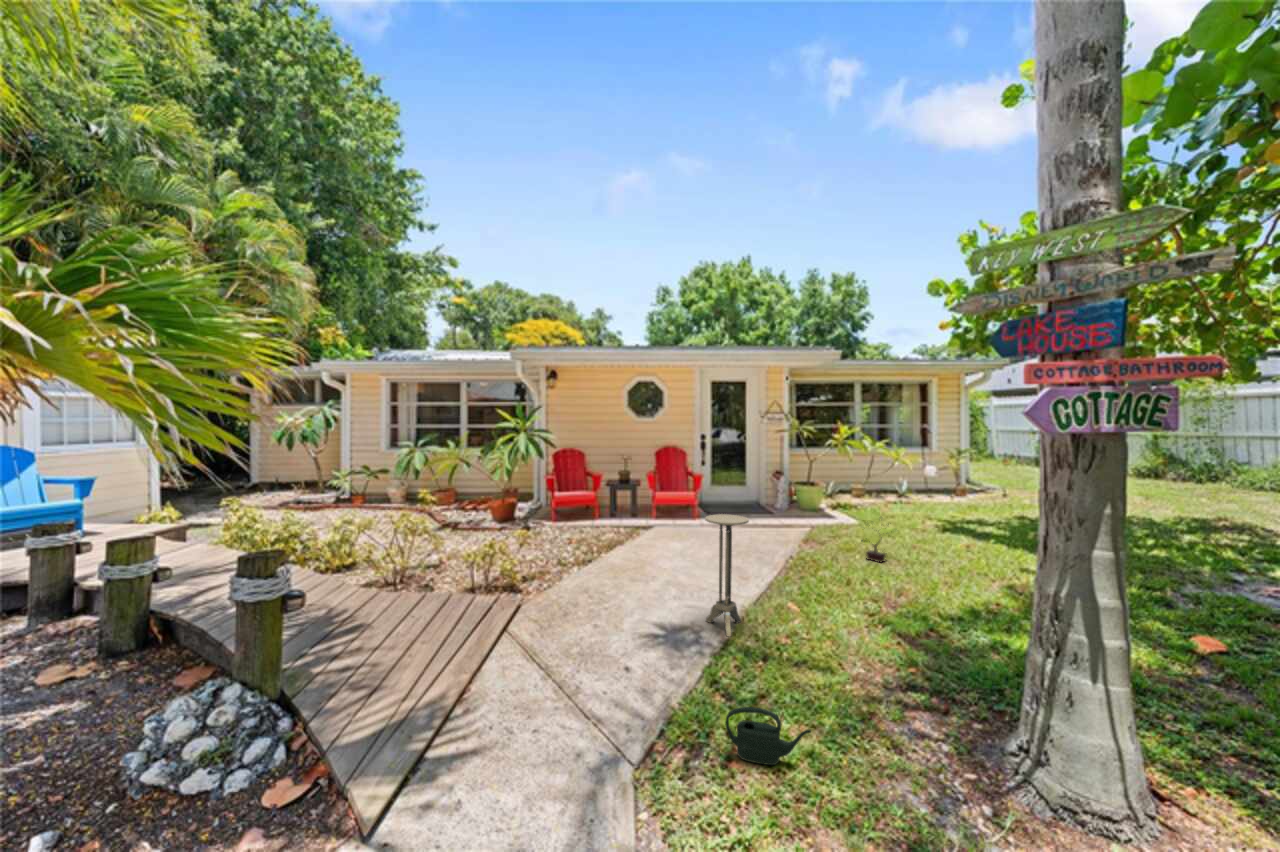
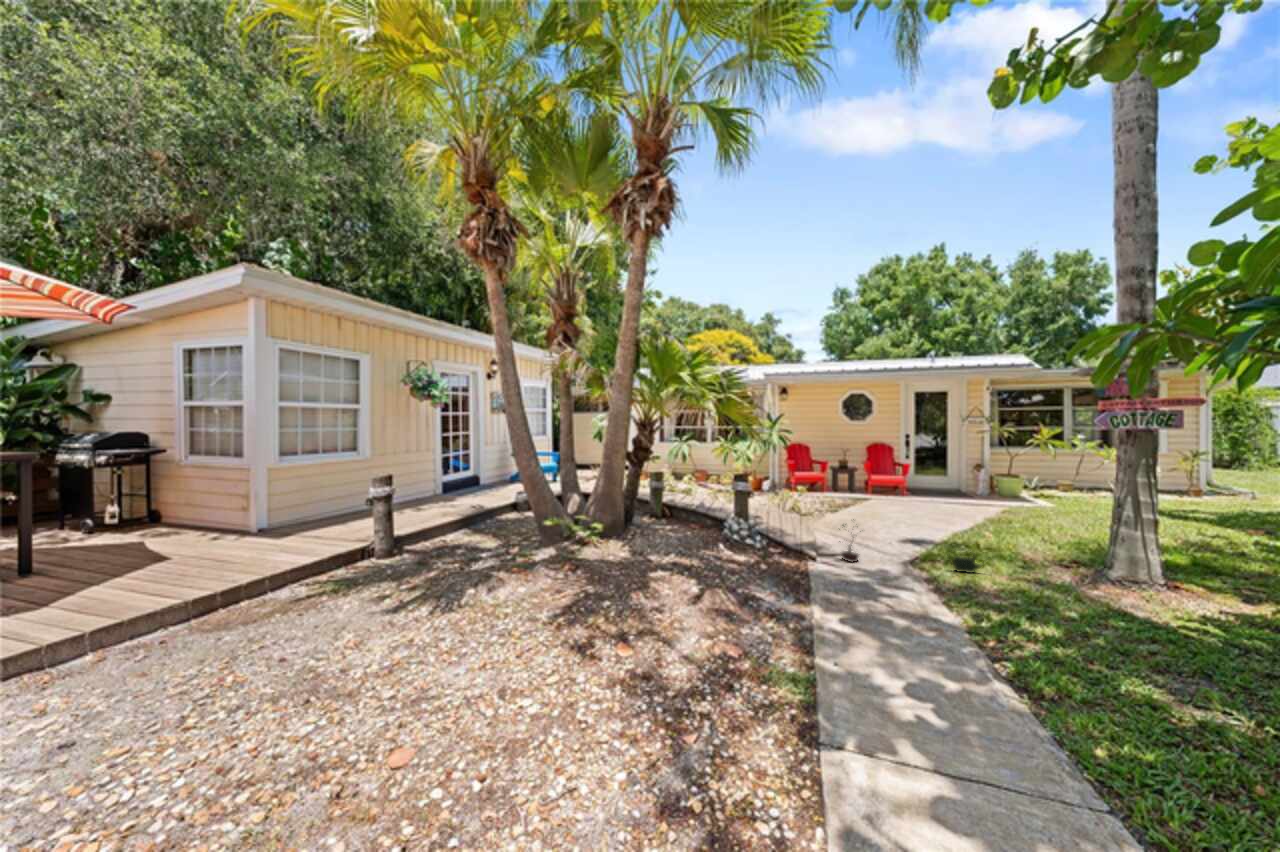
side table: present [705,514,749,637] -> none [926,478,955,546]
potted plant: present [861,524,889,562] -> present [839,519,861,562]

